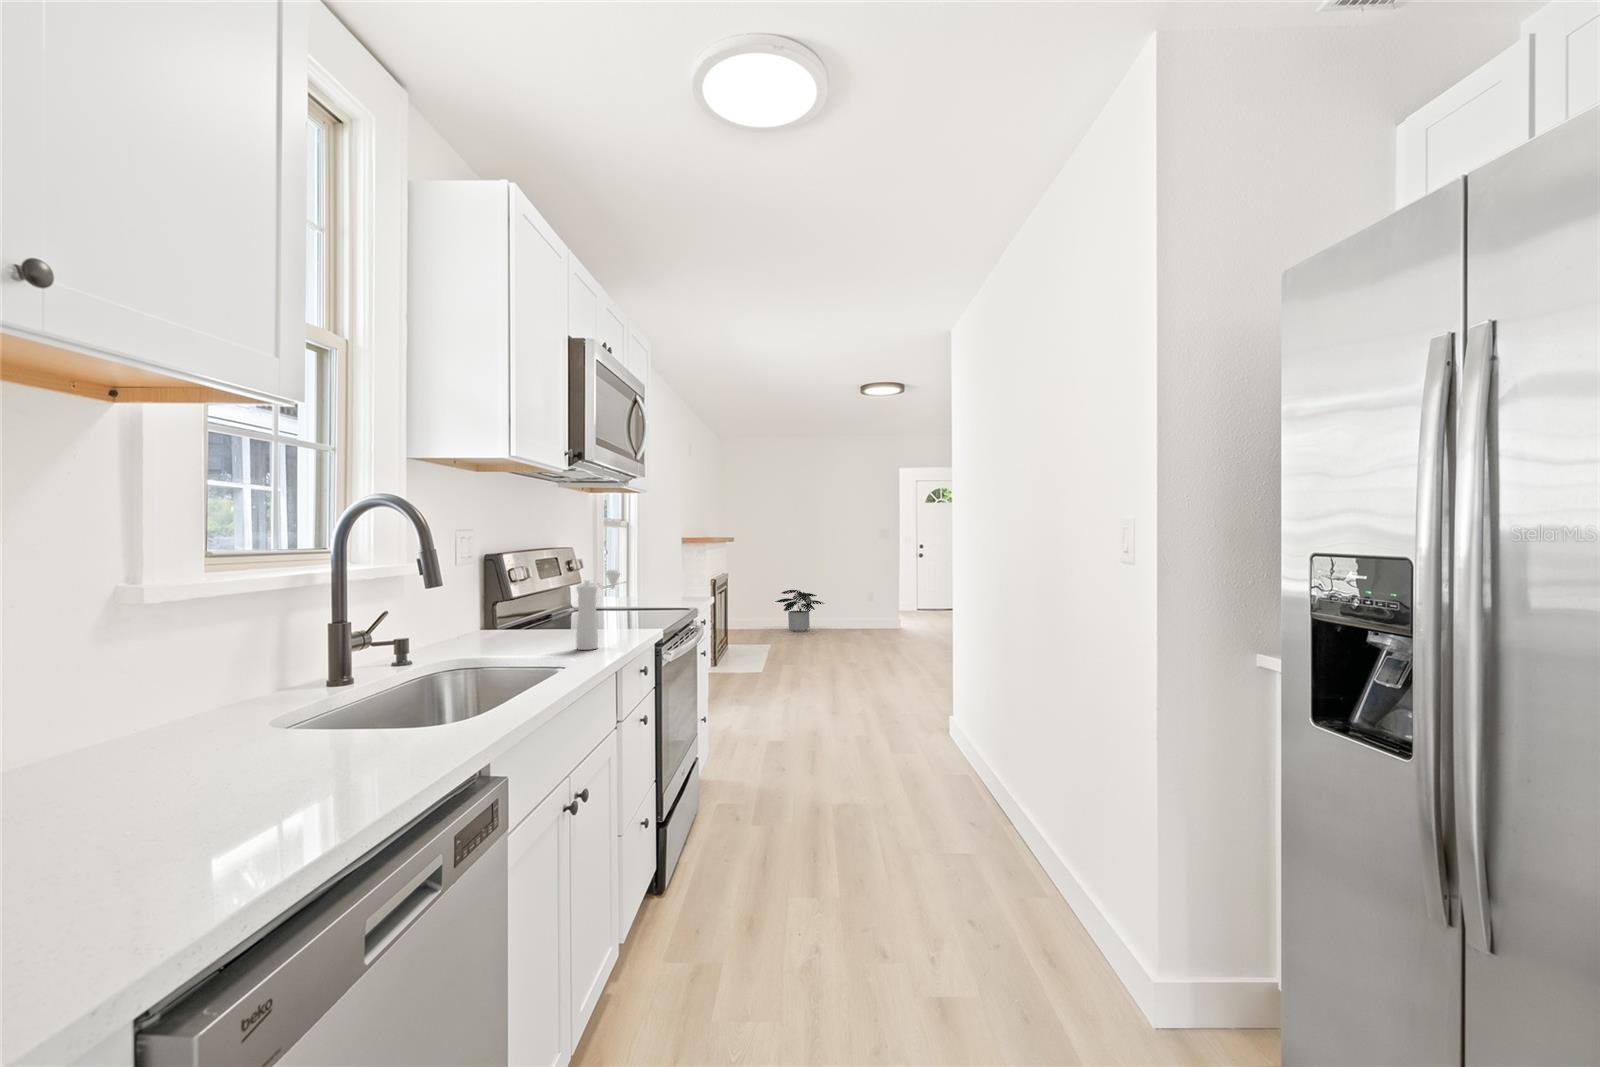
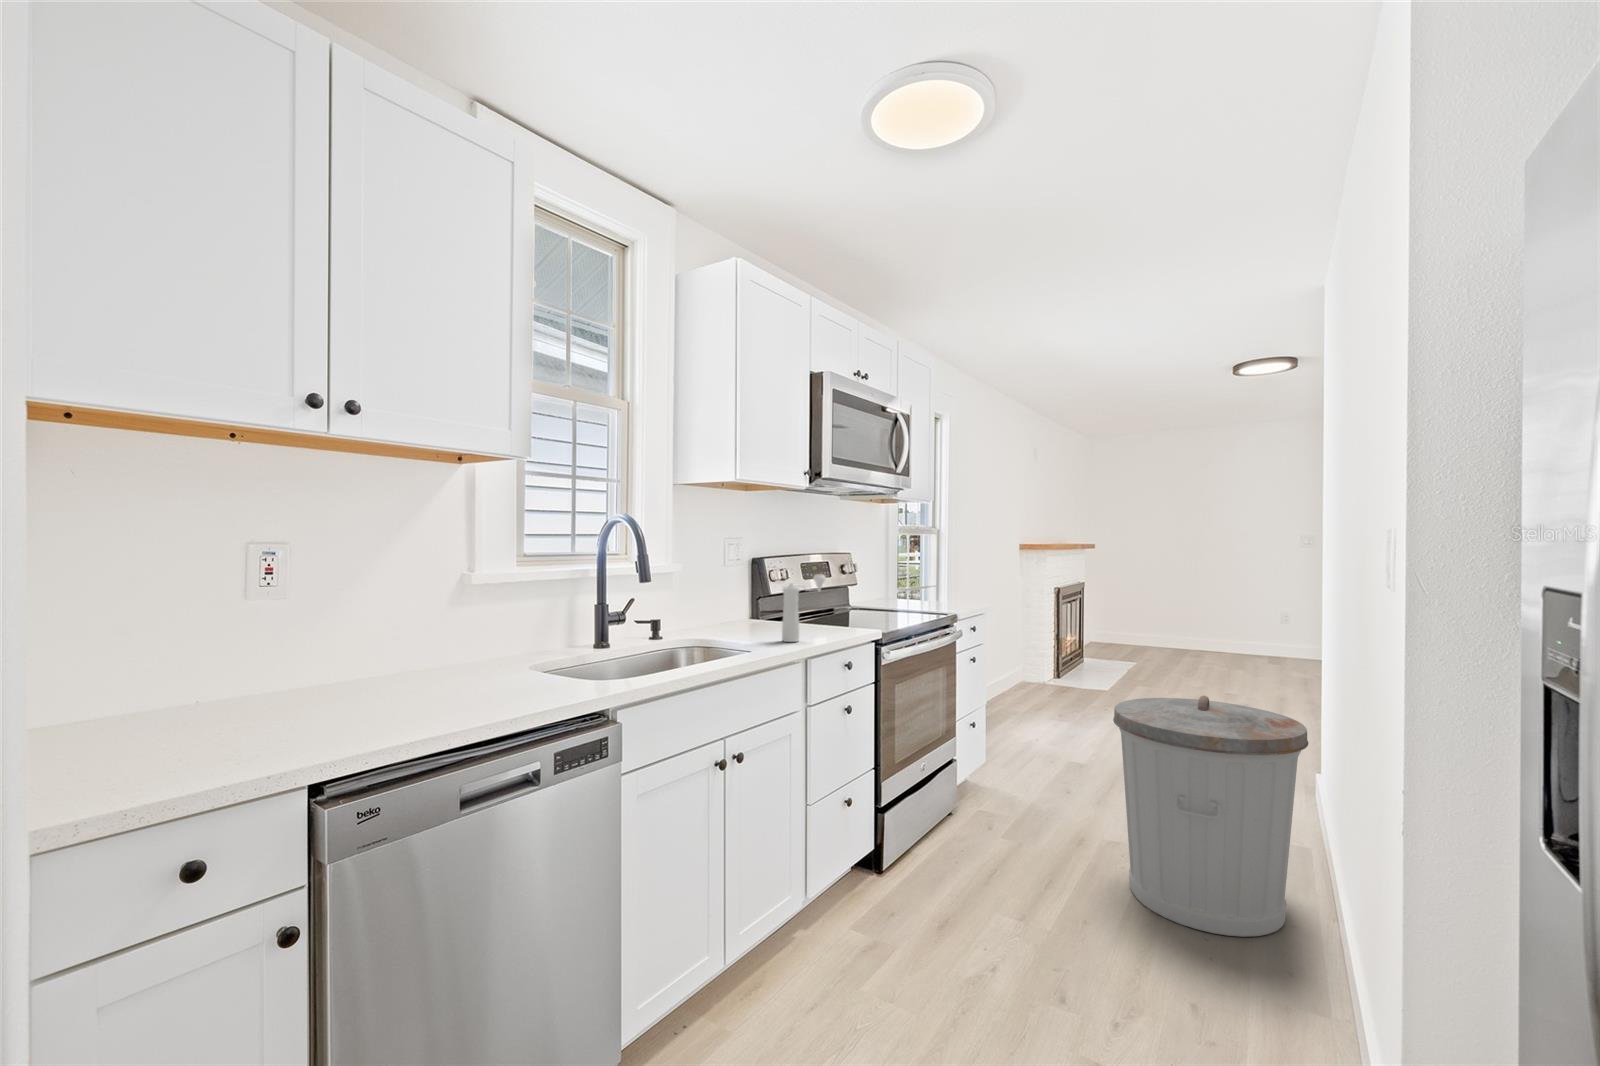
potted plant: present [776,590,824,632] -> none [1157,604,1222,652]
trash can: none [866,661,1013,861] -> present [1113,696,1308,937]

